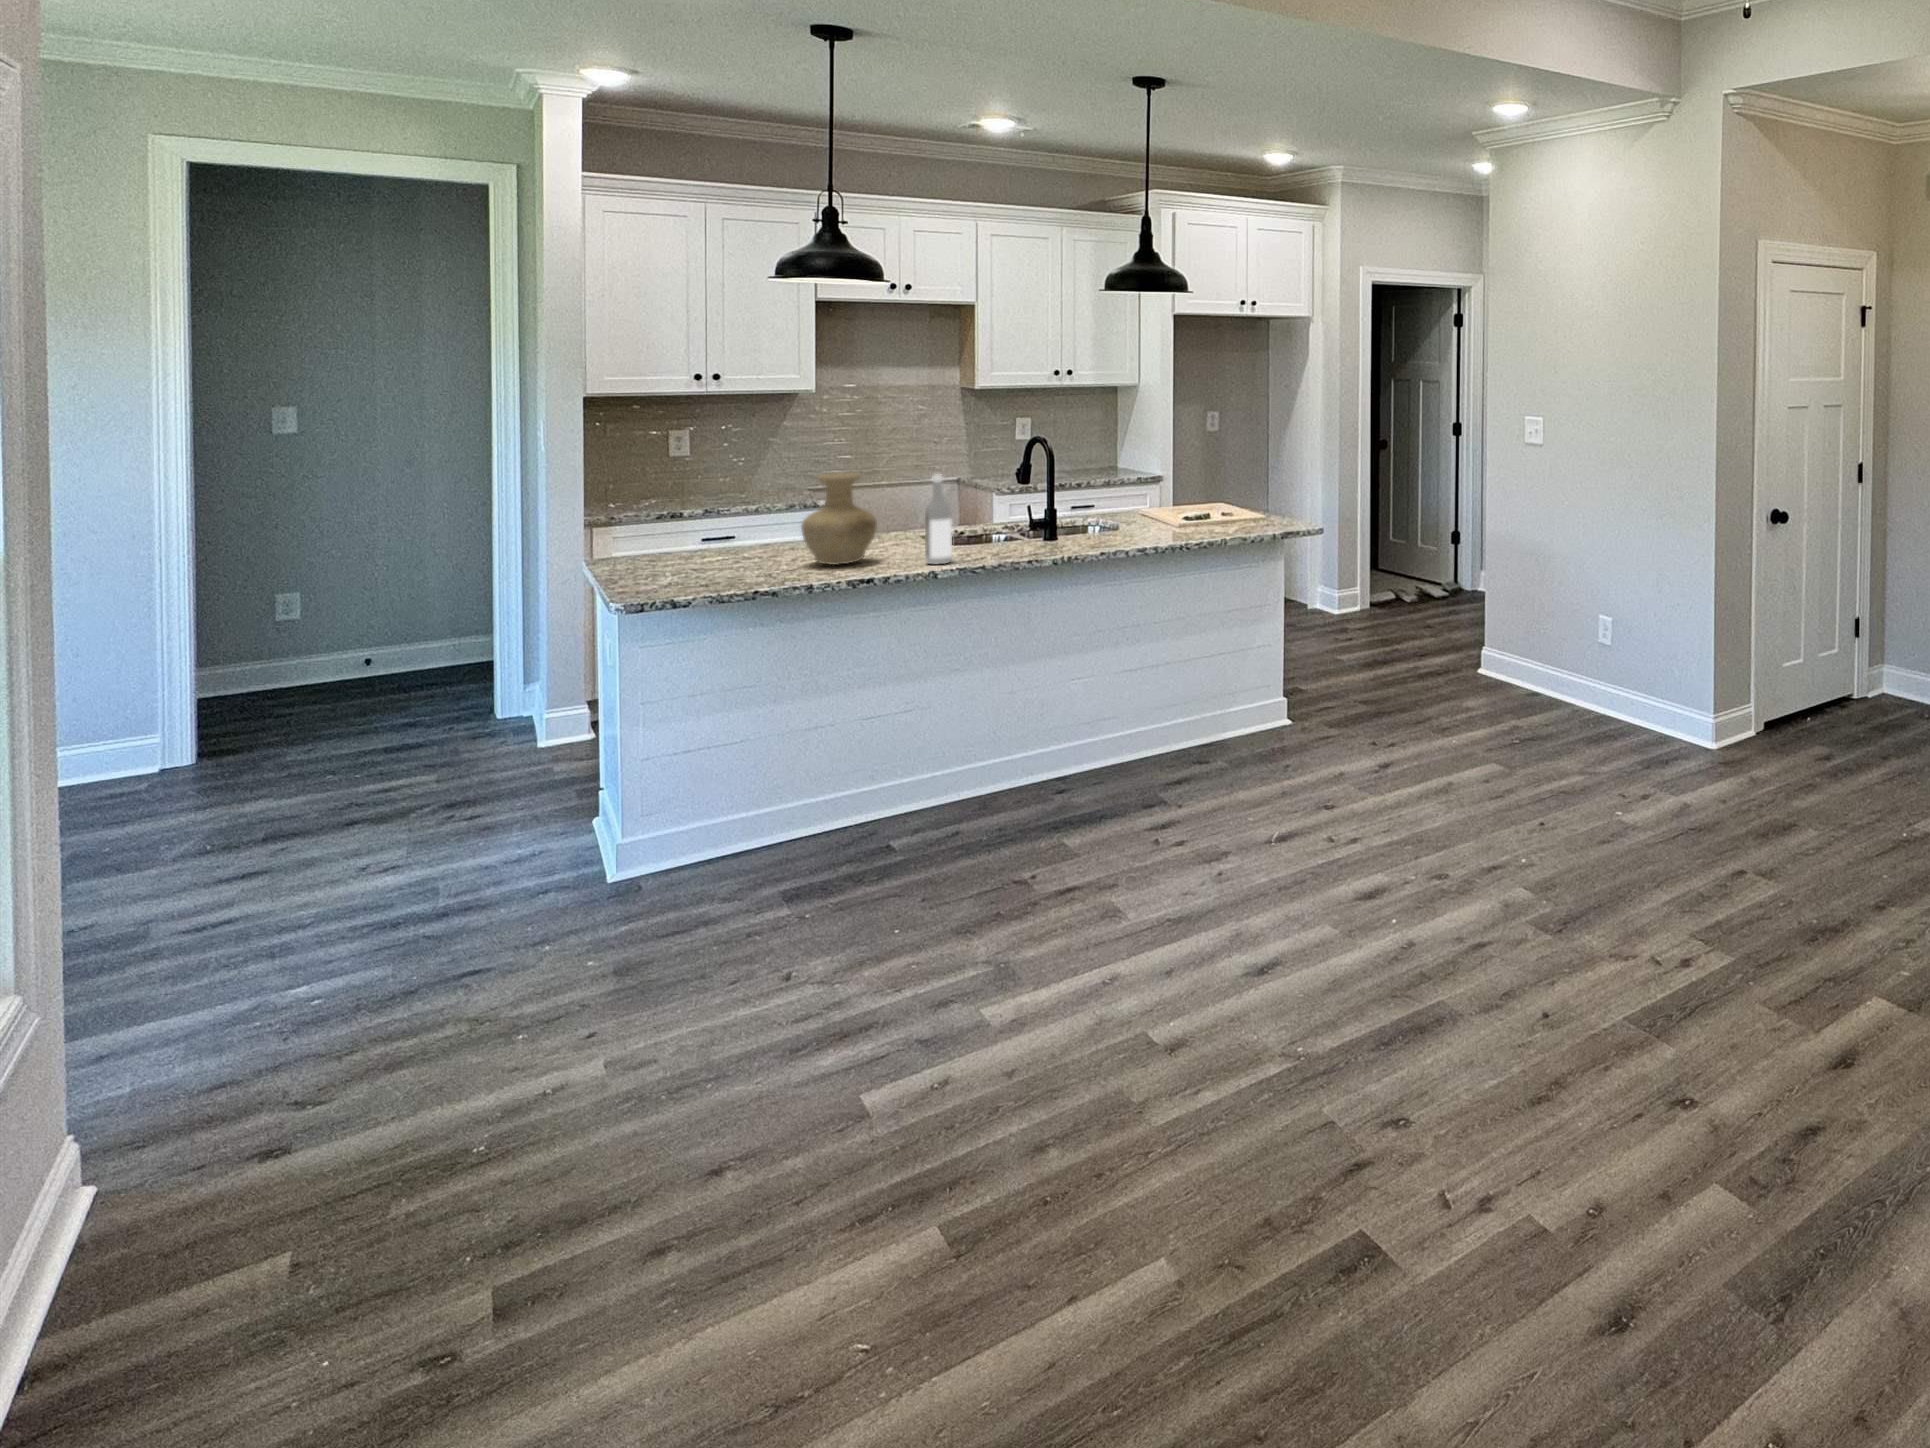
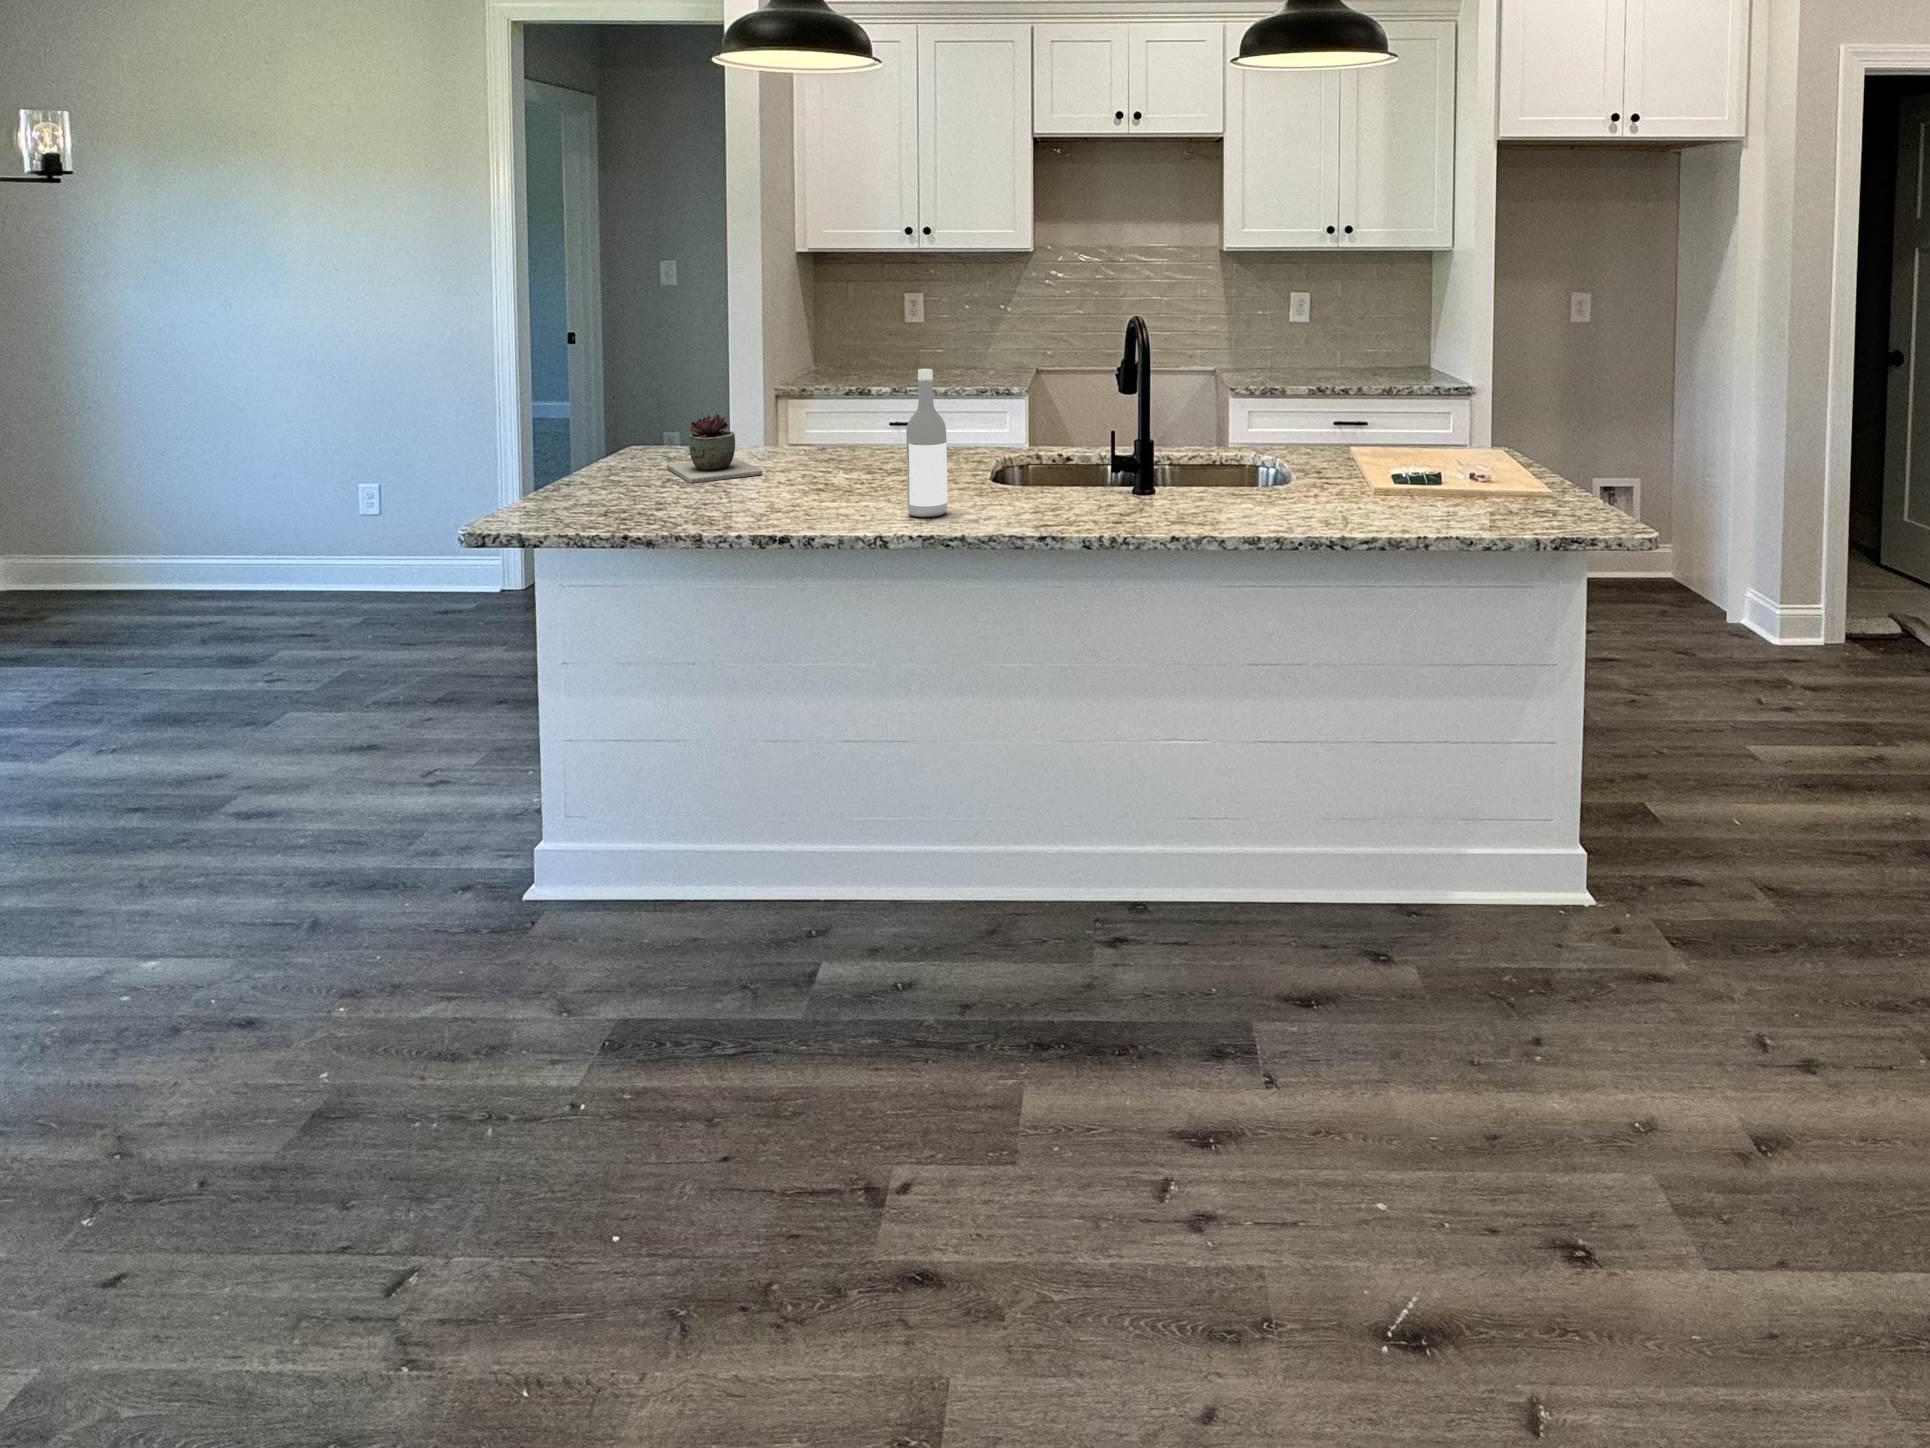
vase: present [801,473,877,565] -> none [773,356,876,495]
succulent plant: none [666,523,759,571] -> present [667,414,763,483]

